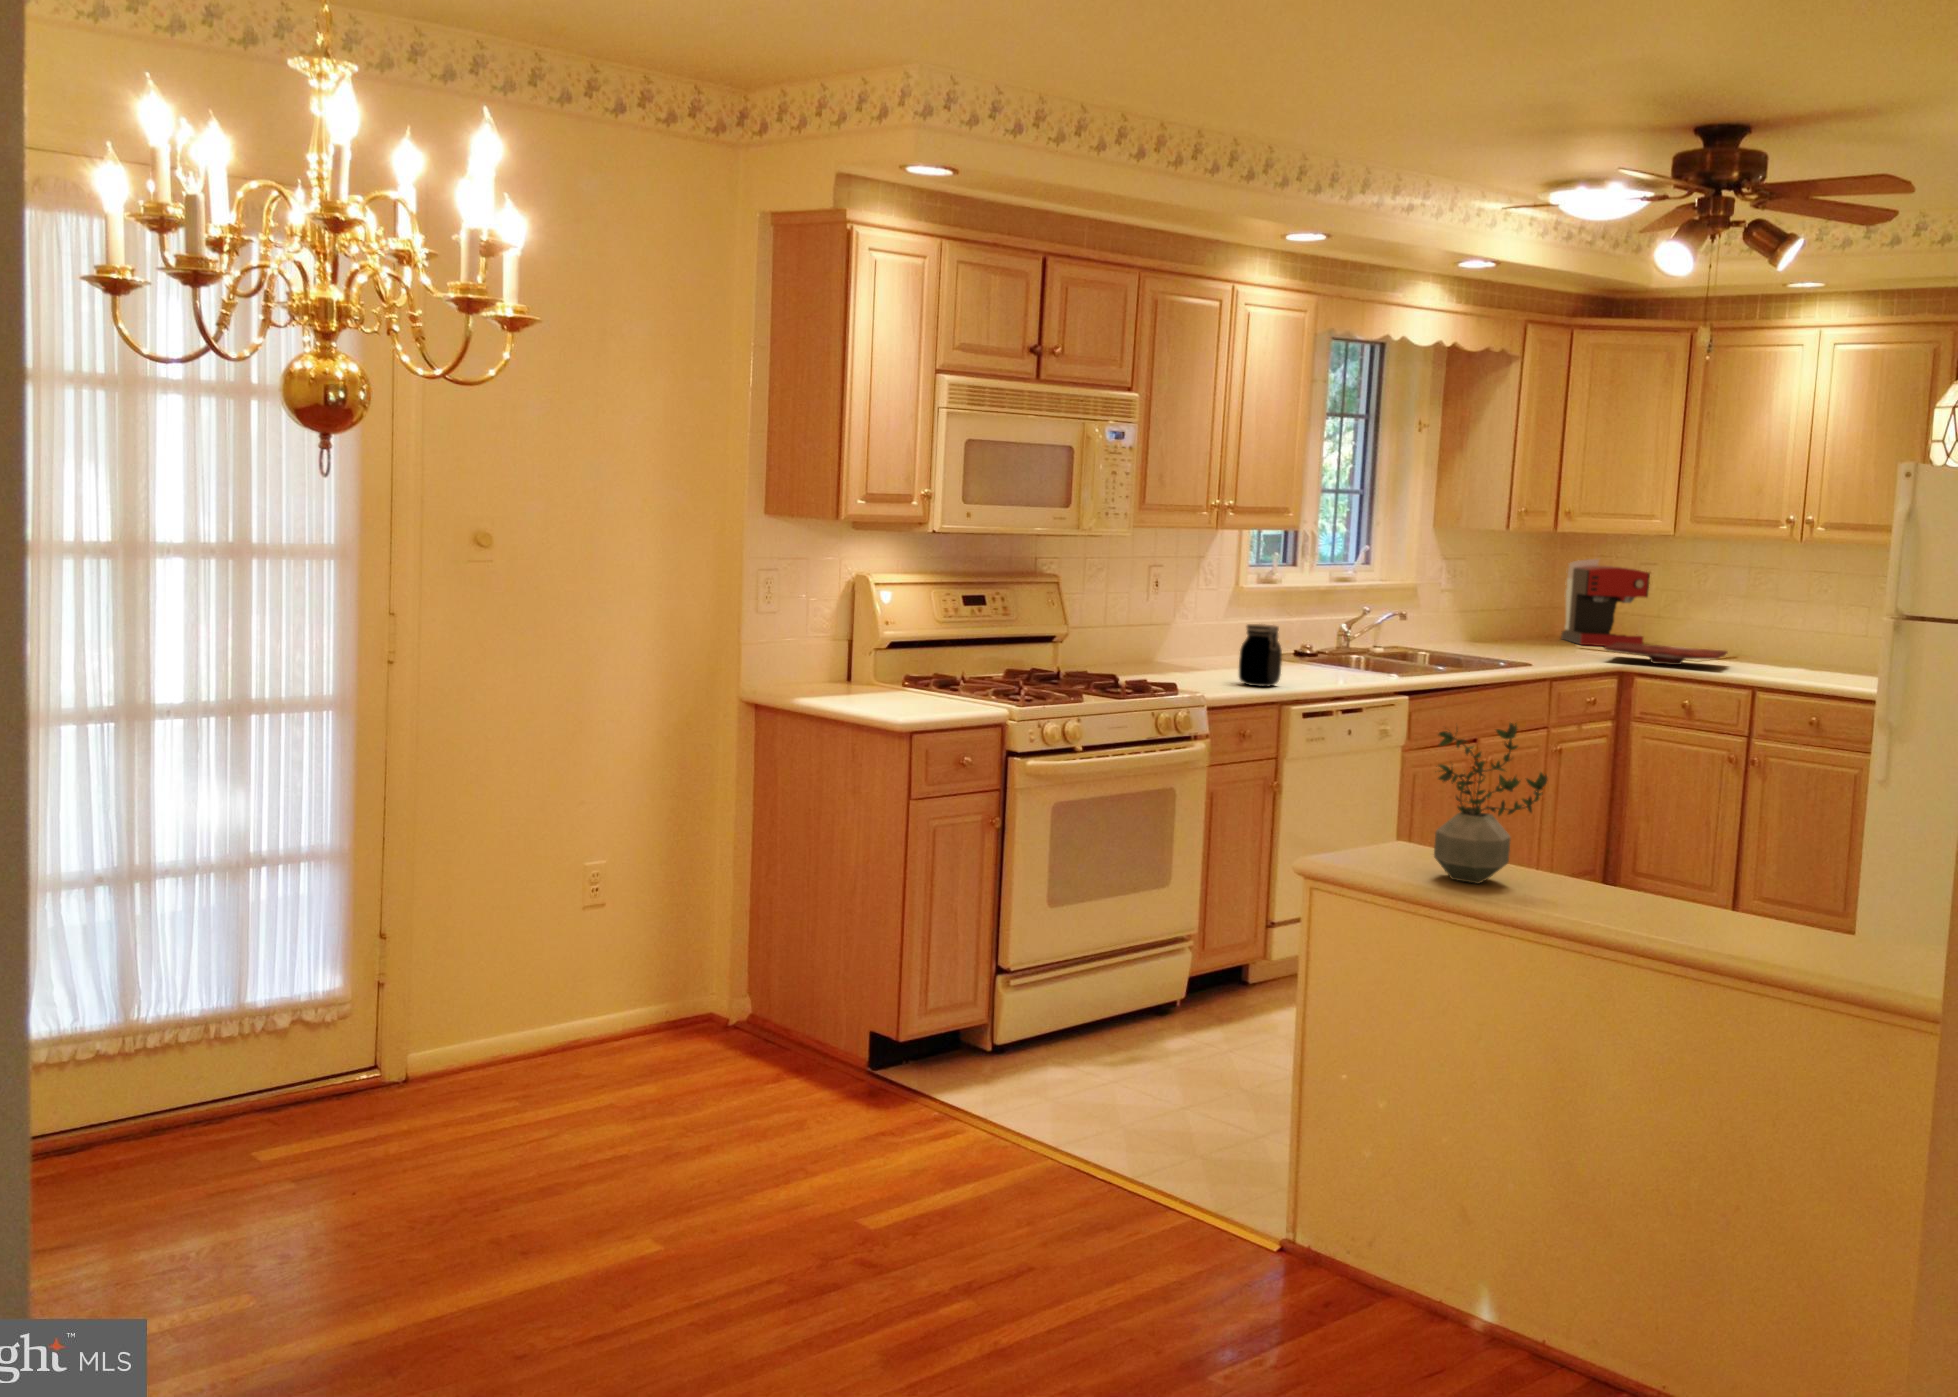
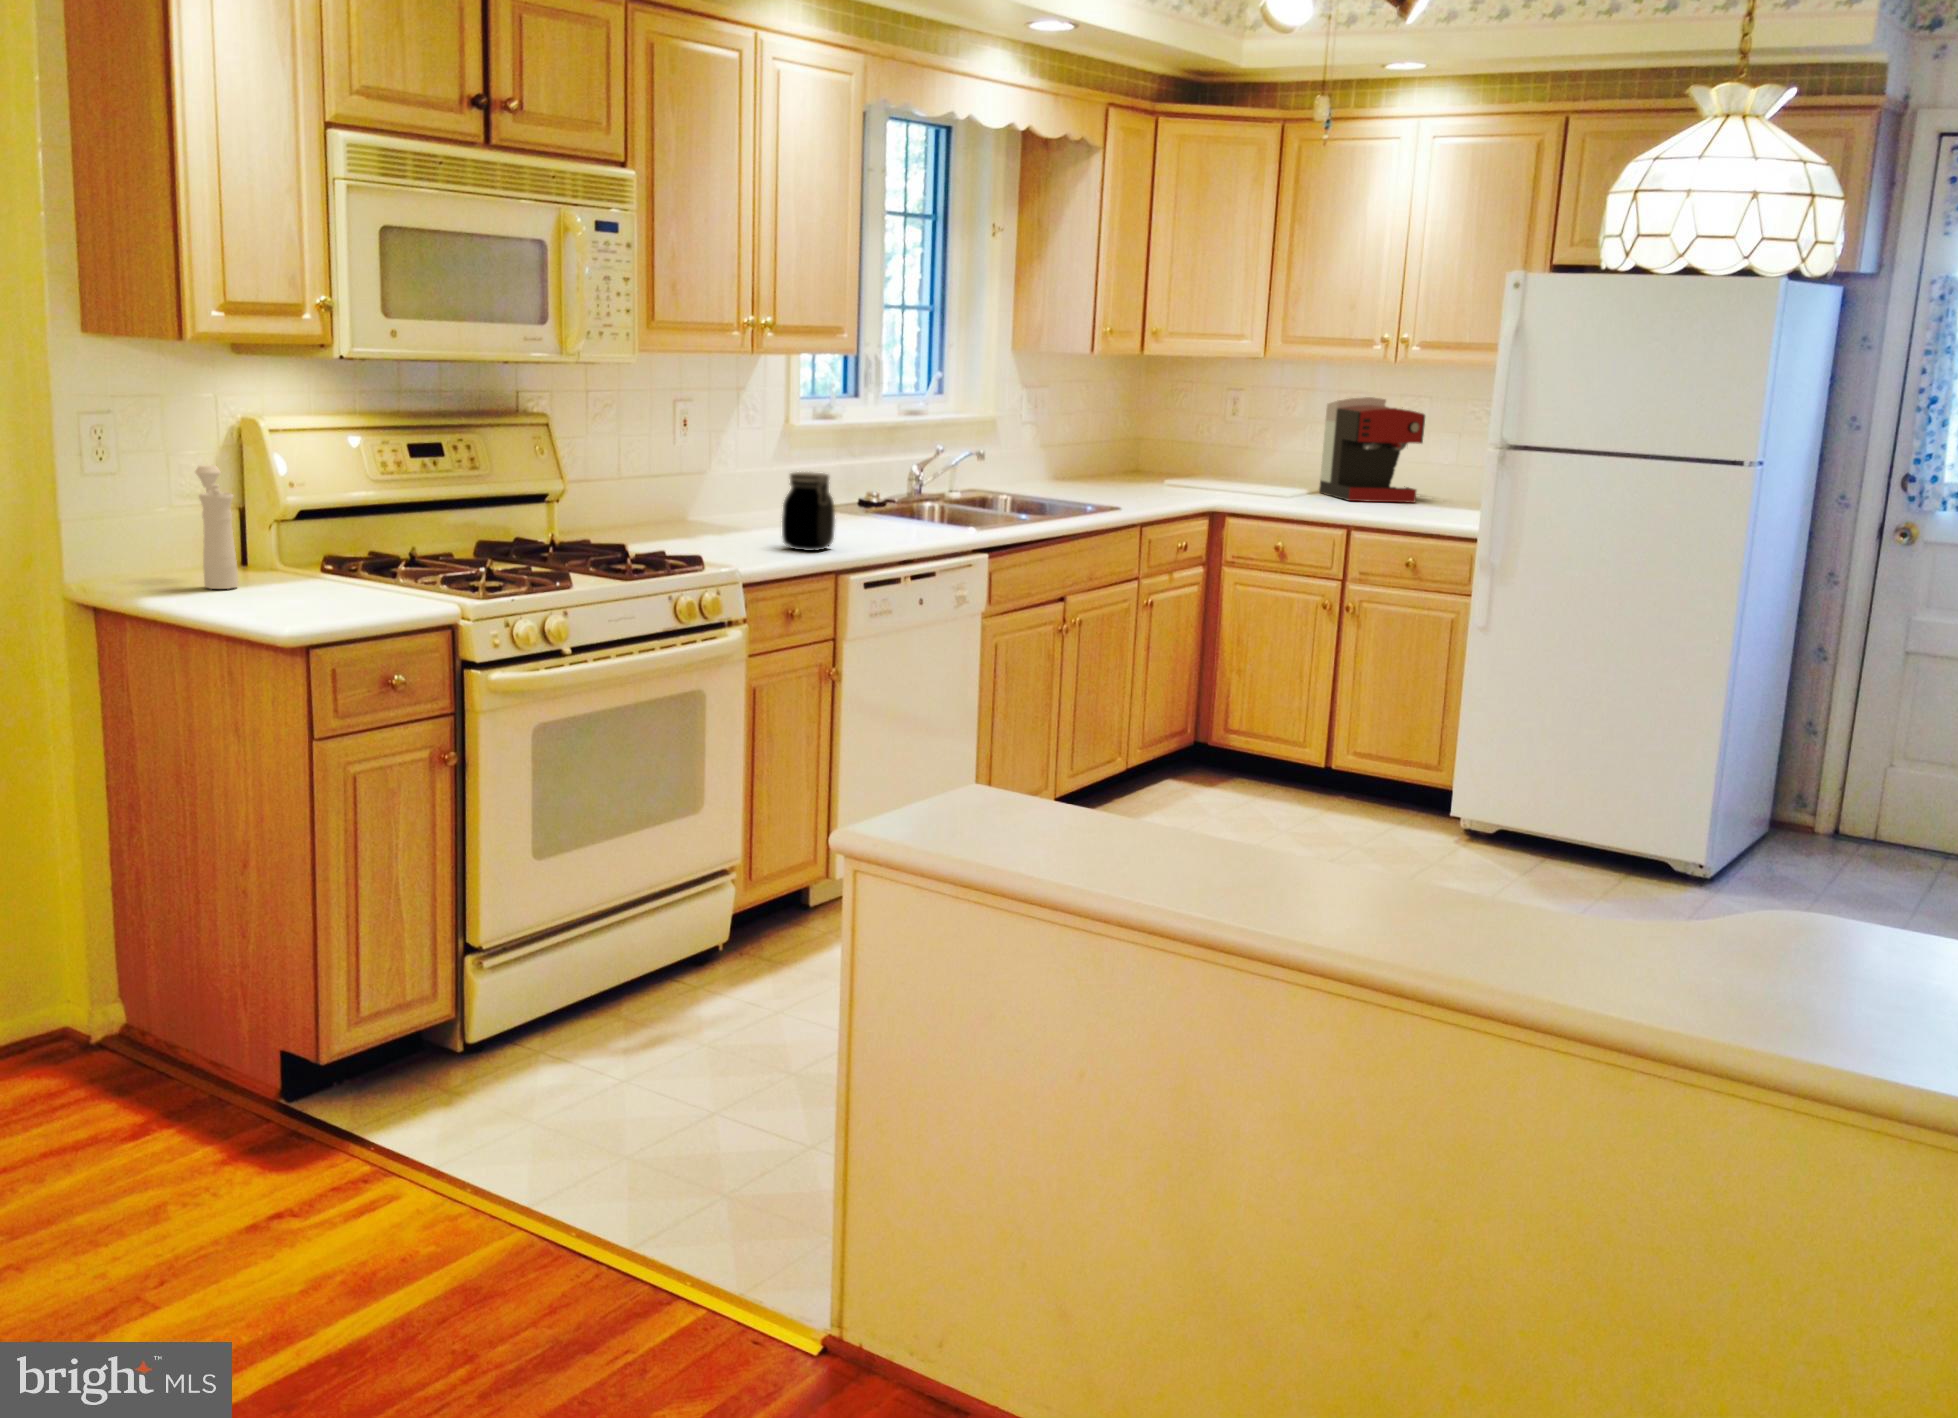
coffee maker: present [1561,559,1650,646] -> present [1319,397,1425,503]
pepper mill: none [829,607,857,694] -> present [195,465,238,589]
cutting board: present [1604,642,1727,665] -> none [1196,477,1321,501]
potted plant: present [1434,723,1547,884] -> none [1018,633,1174,865]

